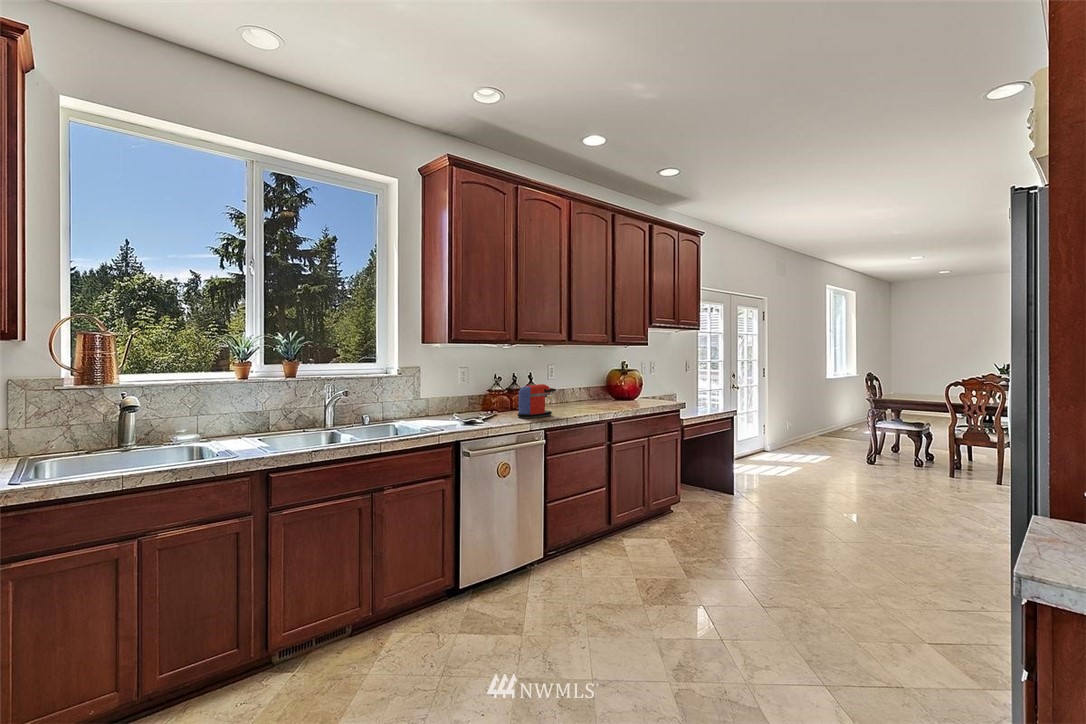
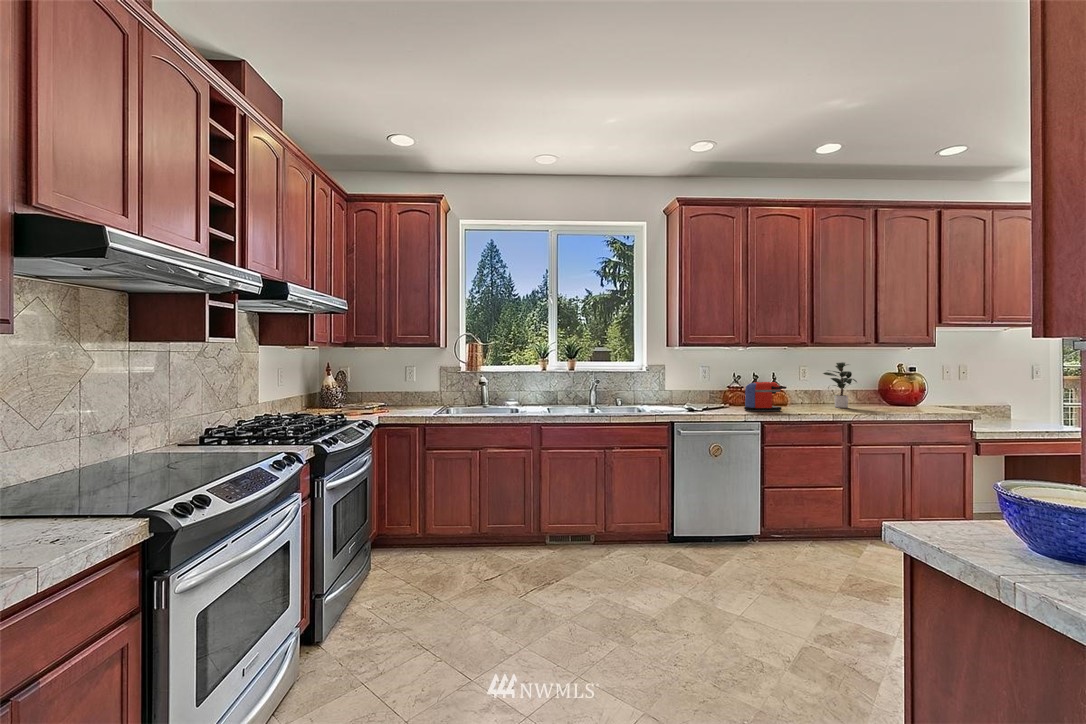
potted plant: none [568,361,613,406] -> present [823,362,857,408]

